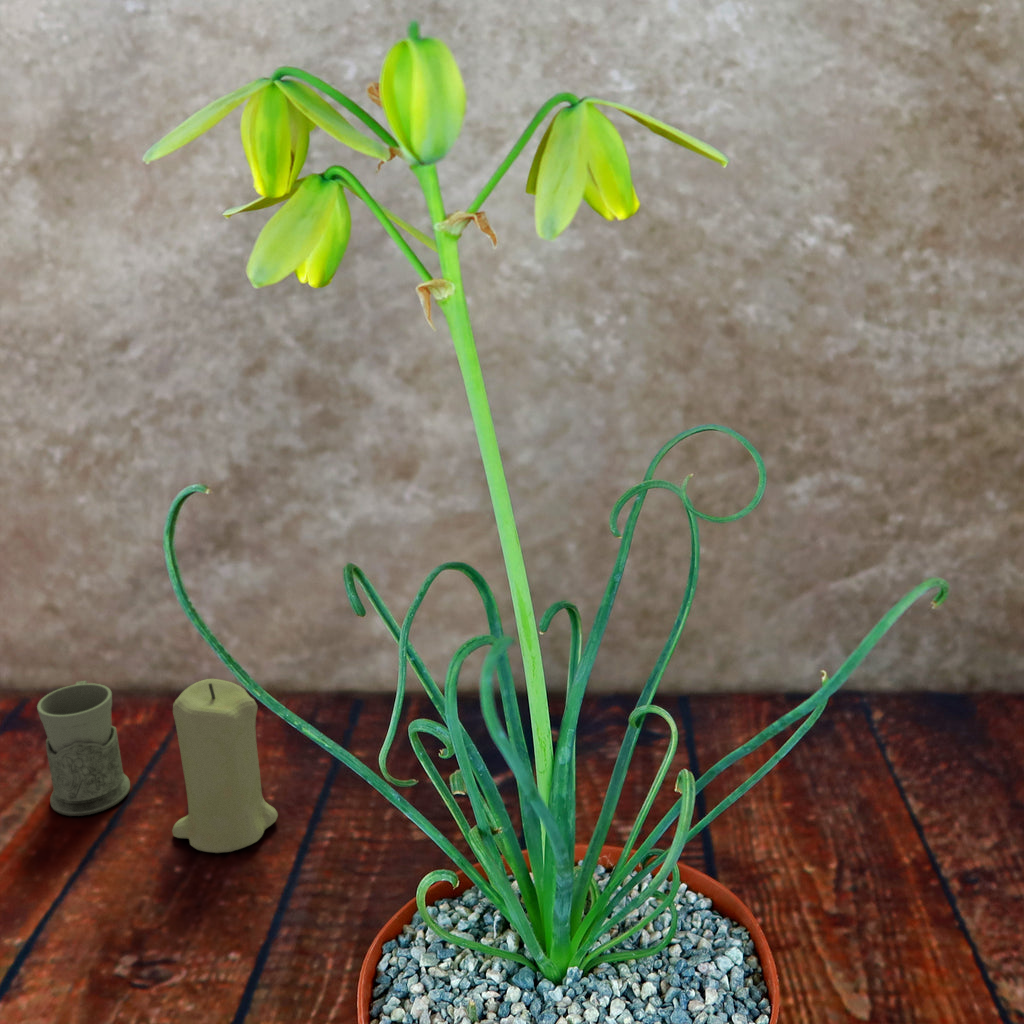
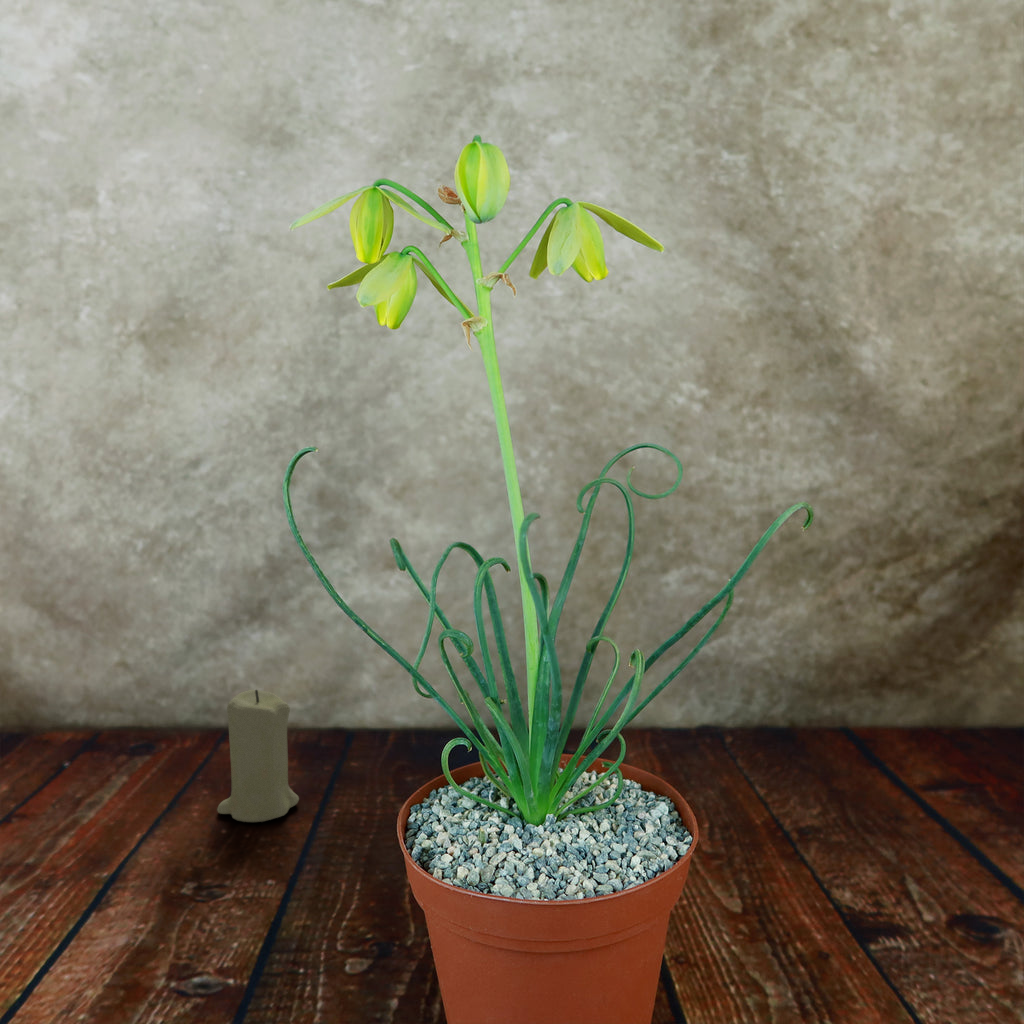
mug: present [37,681,130,816] -> none [117,701,181,801]

